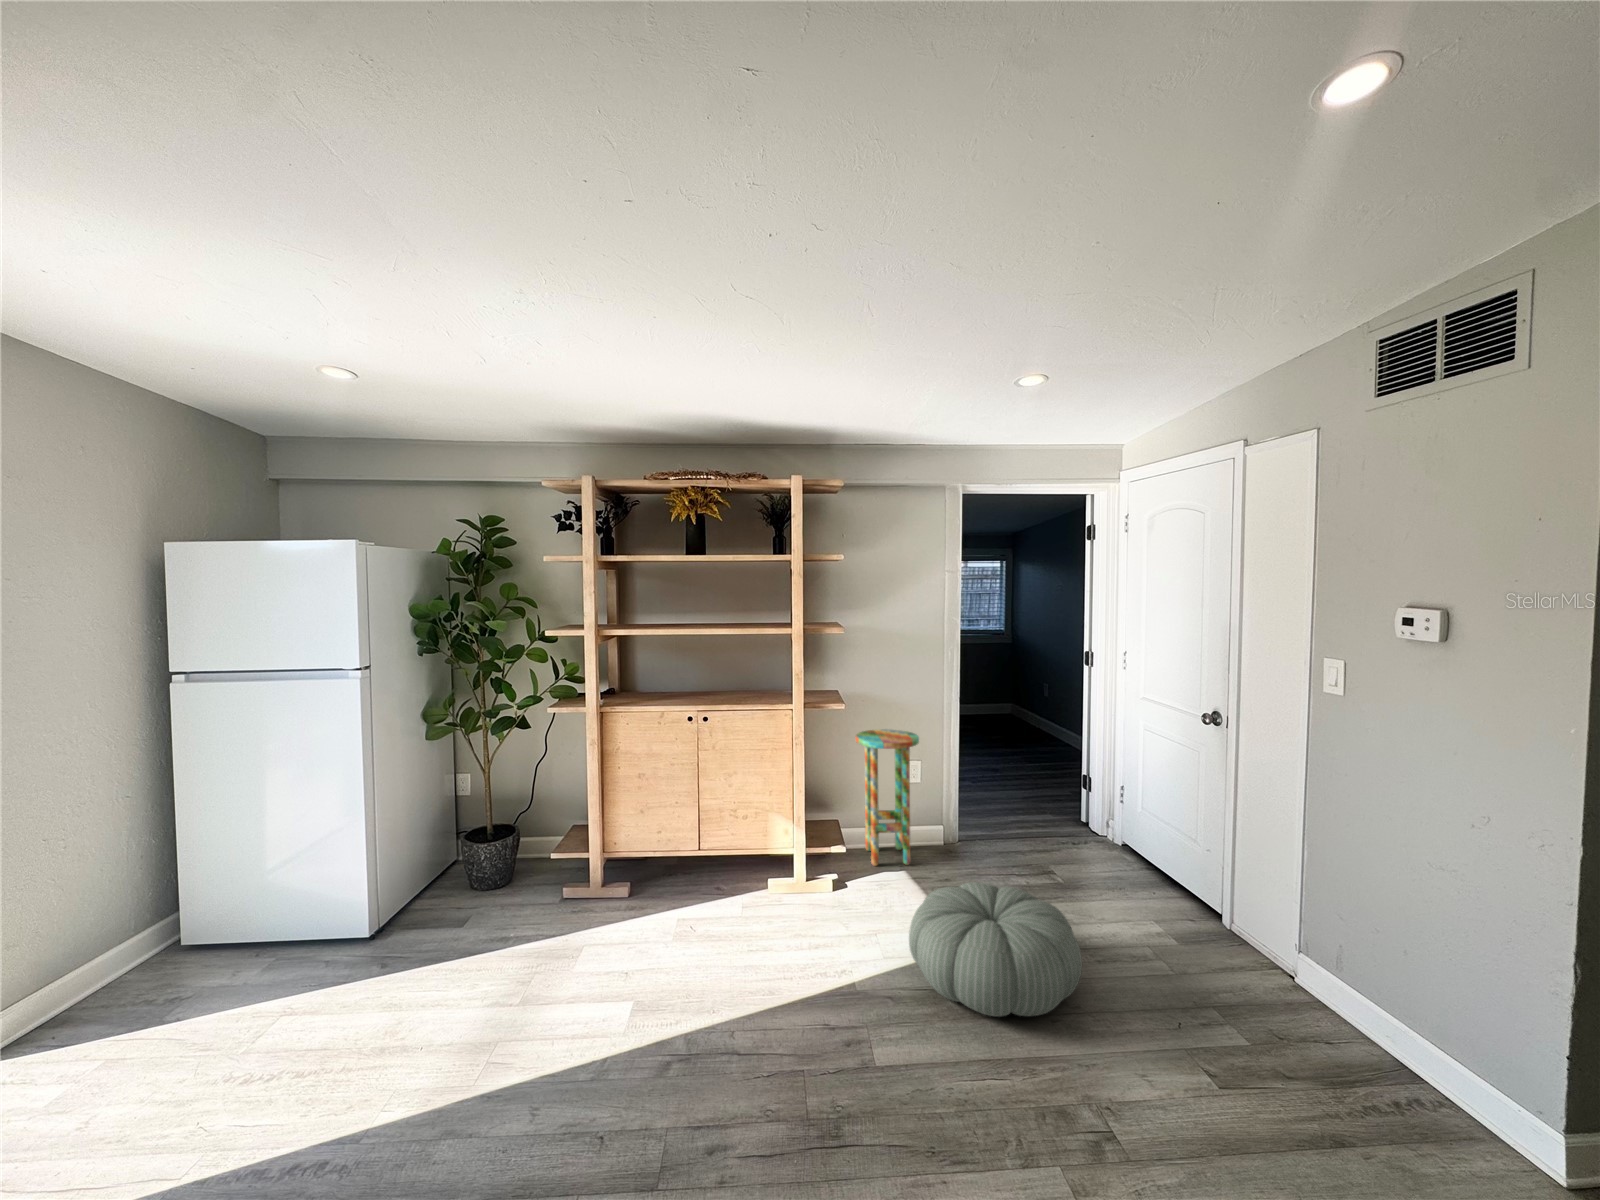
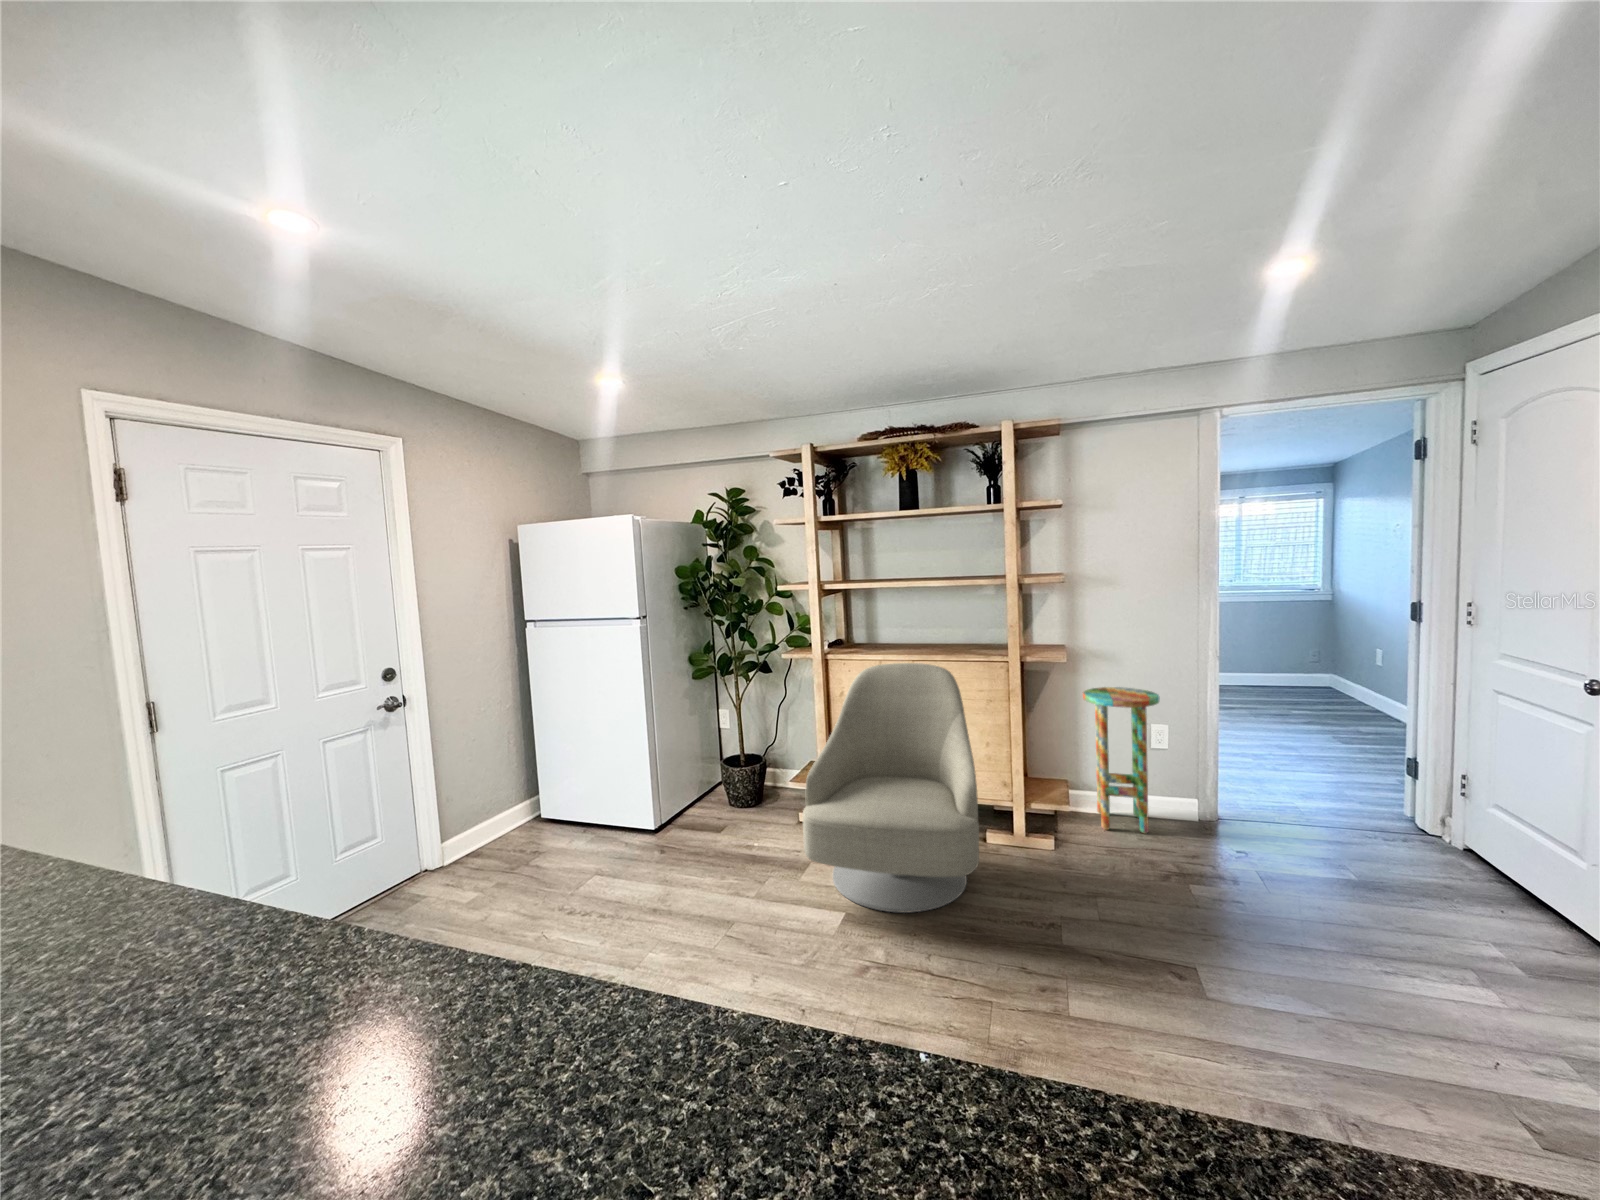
armchair: none [585,714,778,992] -> present [803,663,979,913]
pouf: present [909,882,1082,1016] -> none [1124,856,1350,1010]

